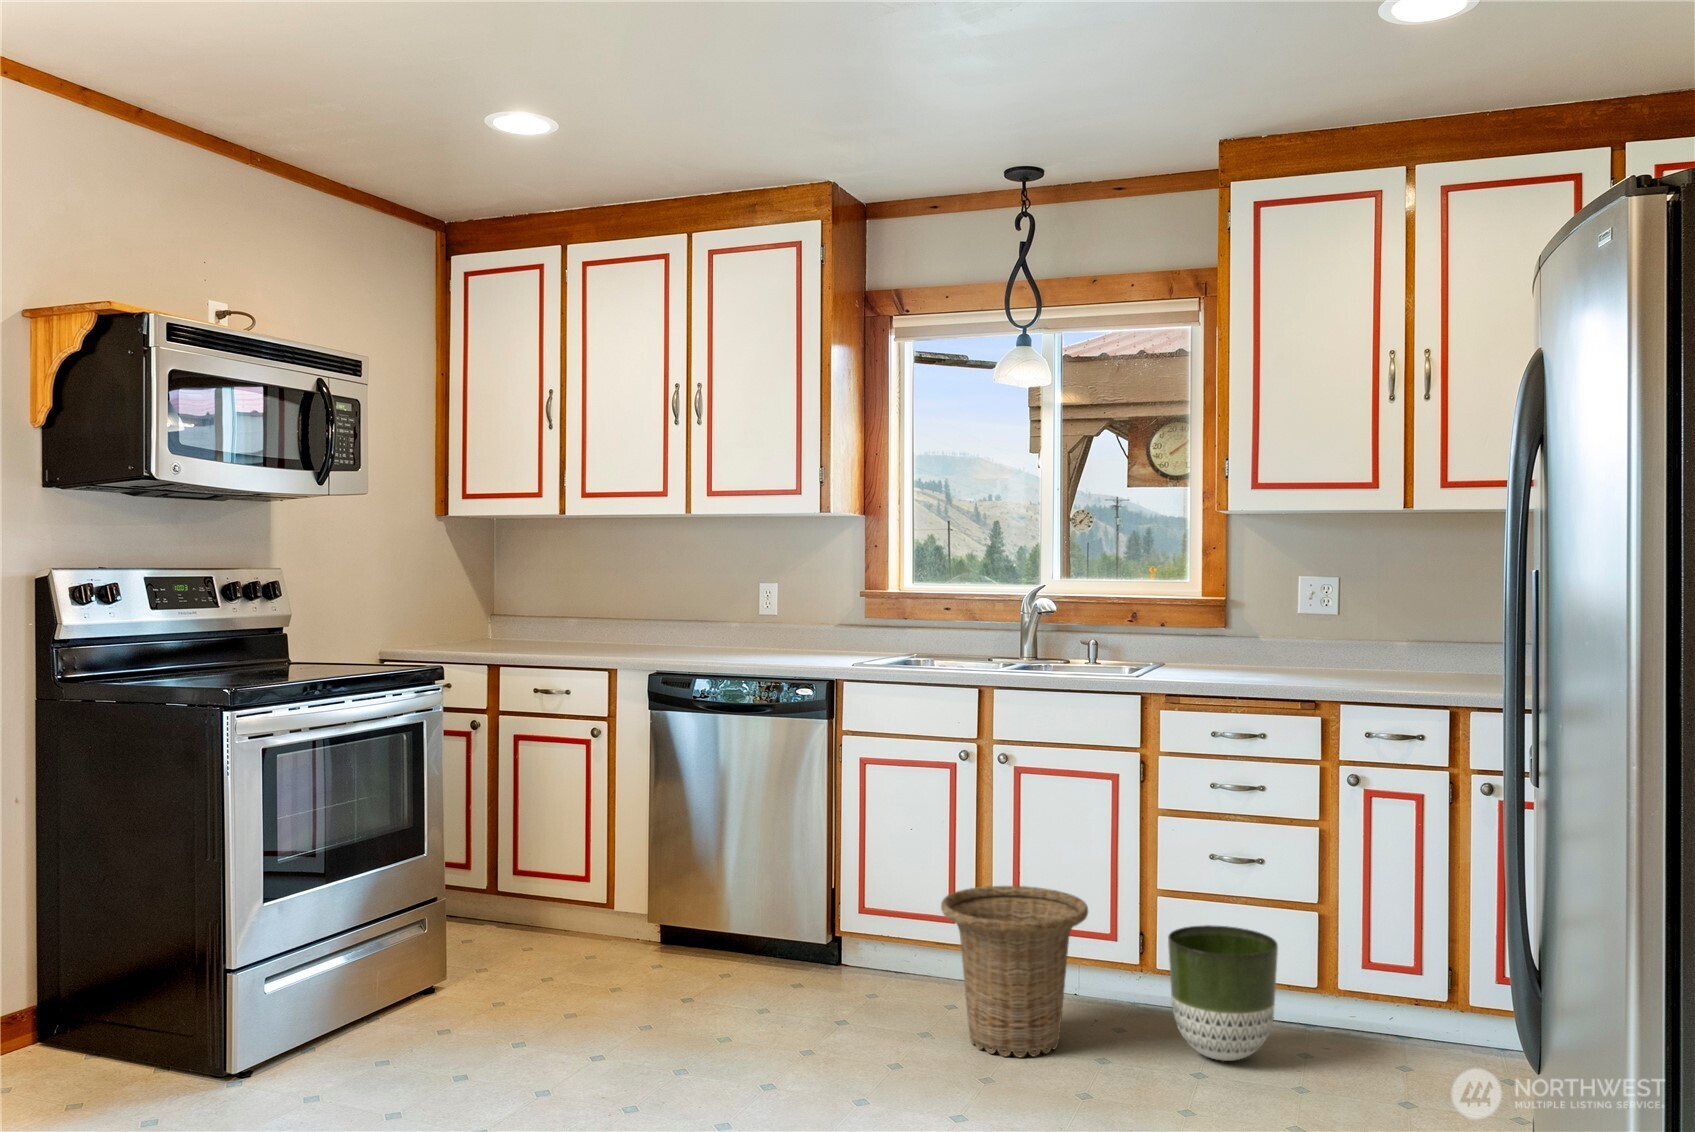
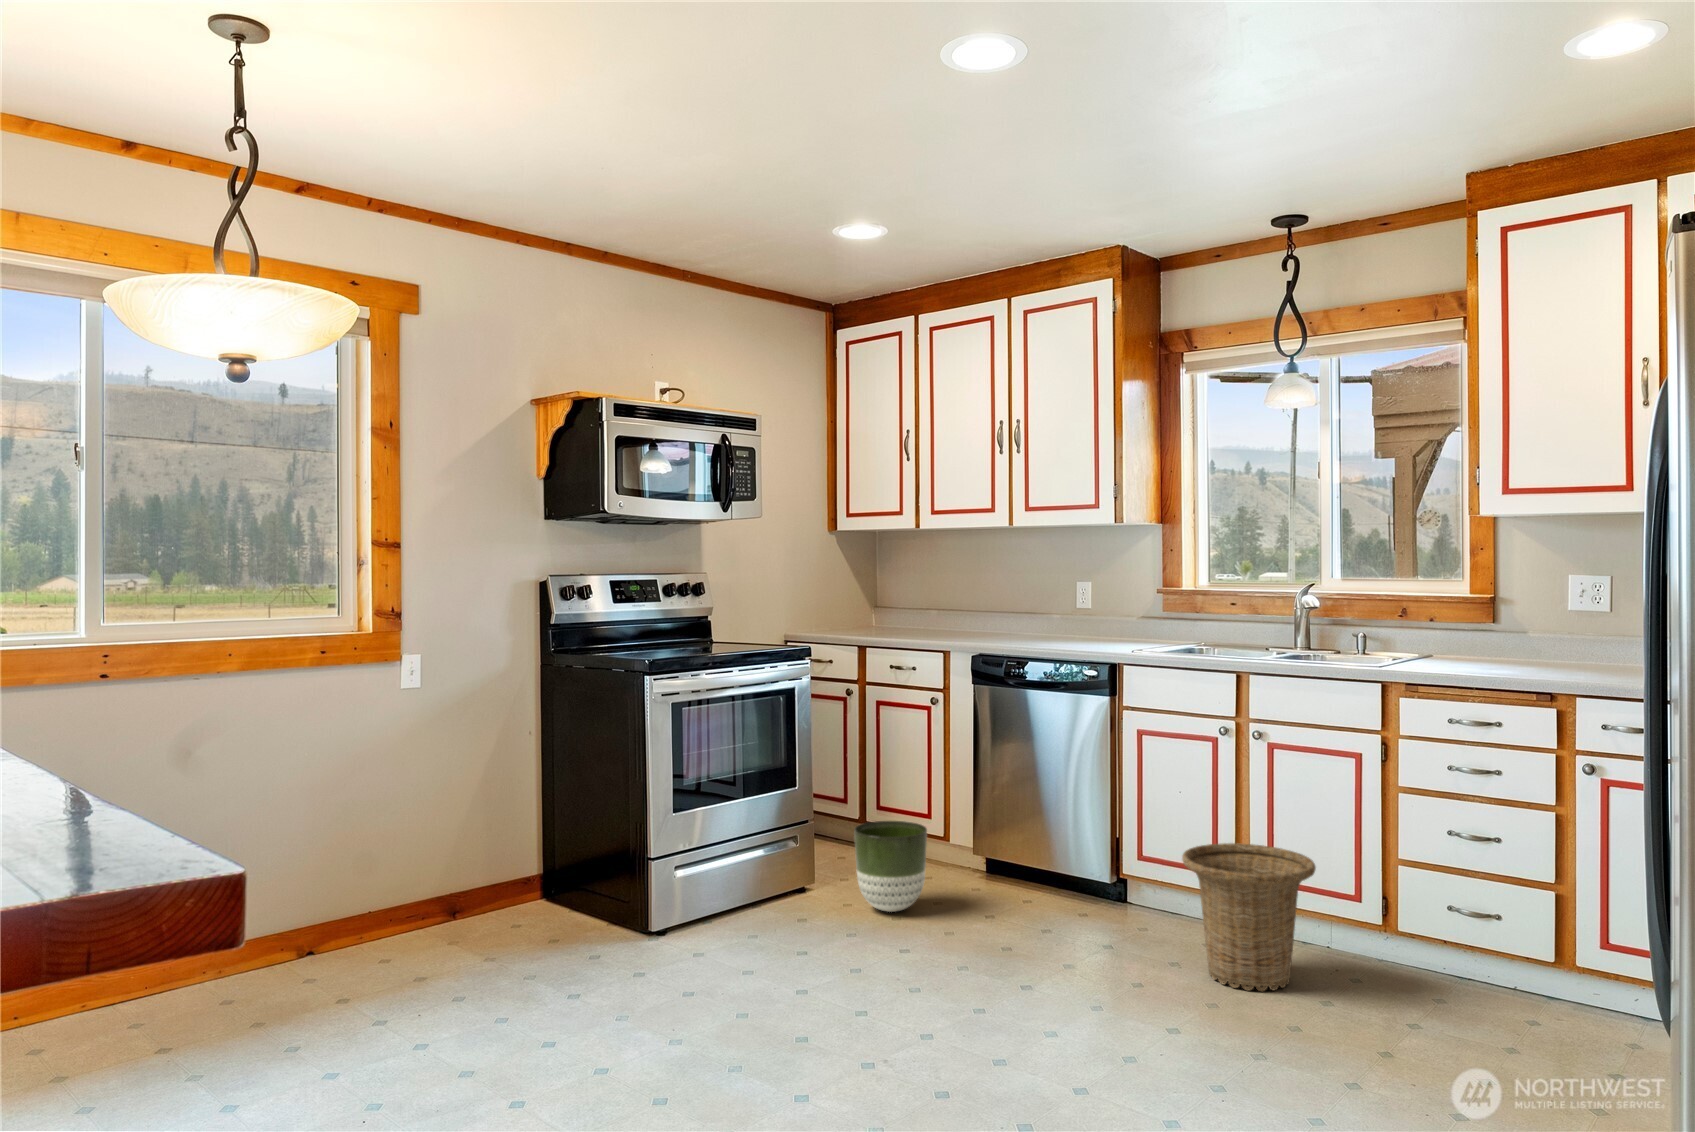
planter: present [1168,925,1278,1061] -> present [854,821,927,912]

